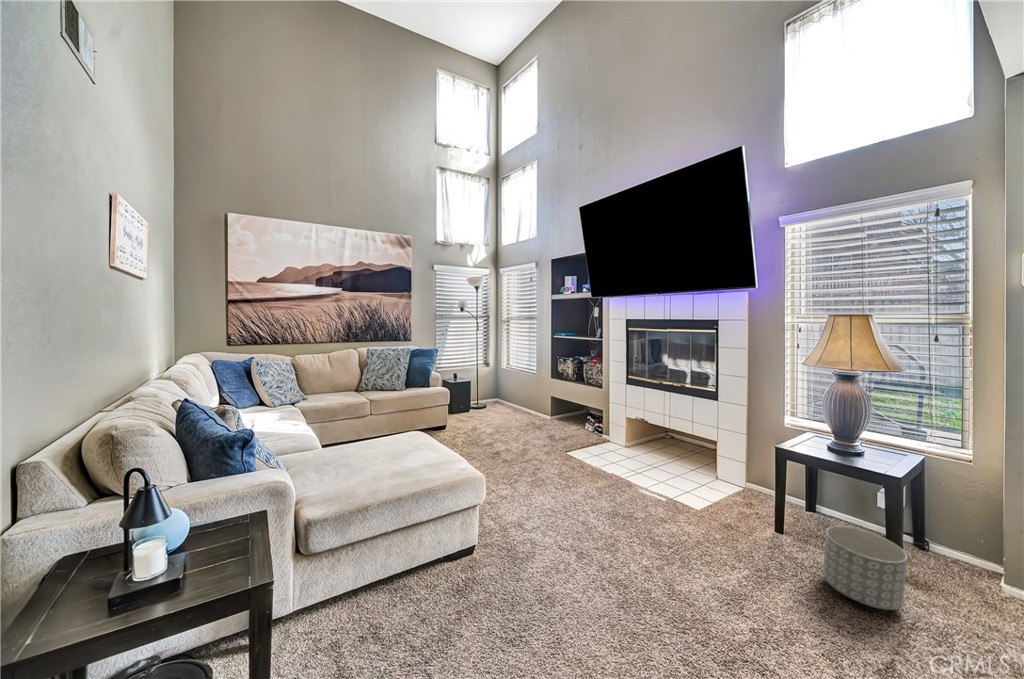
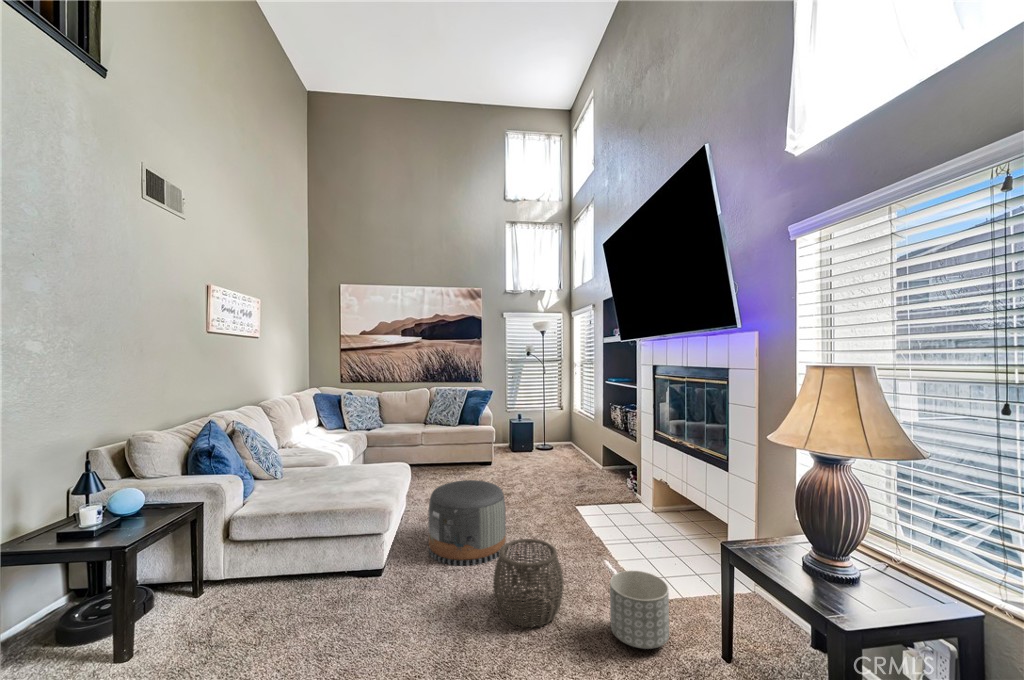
pouf: none [522,453,616,565] -> present [428,480,506,566]
woven basket: none [699,516,799,628] -> present [493,539,564,628]

